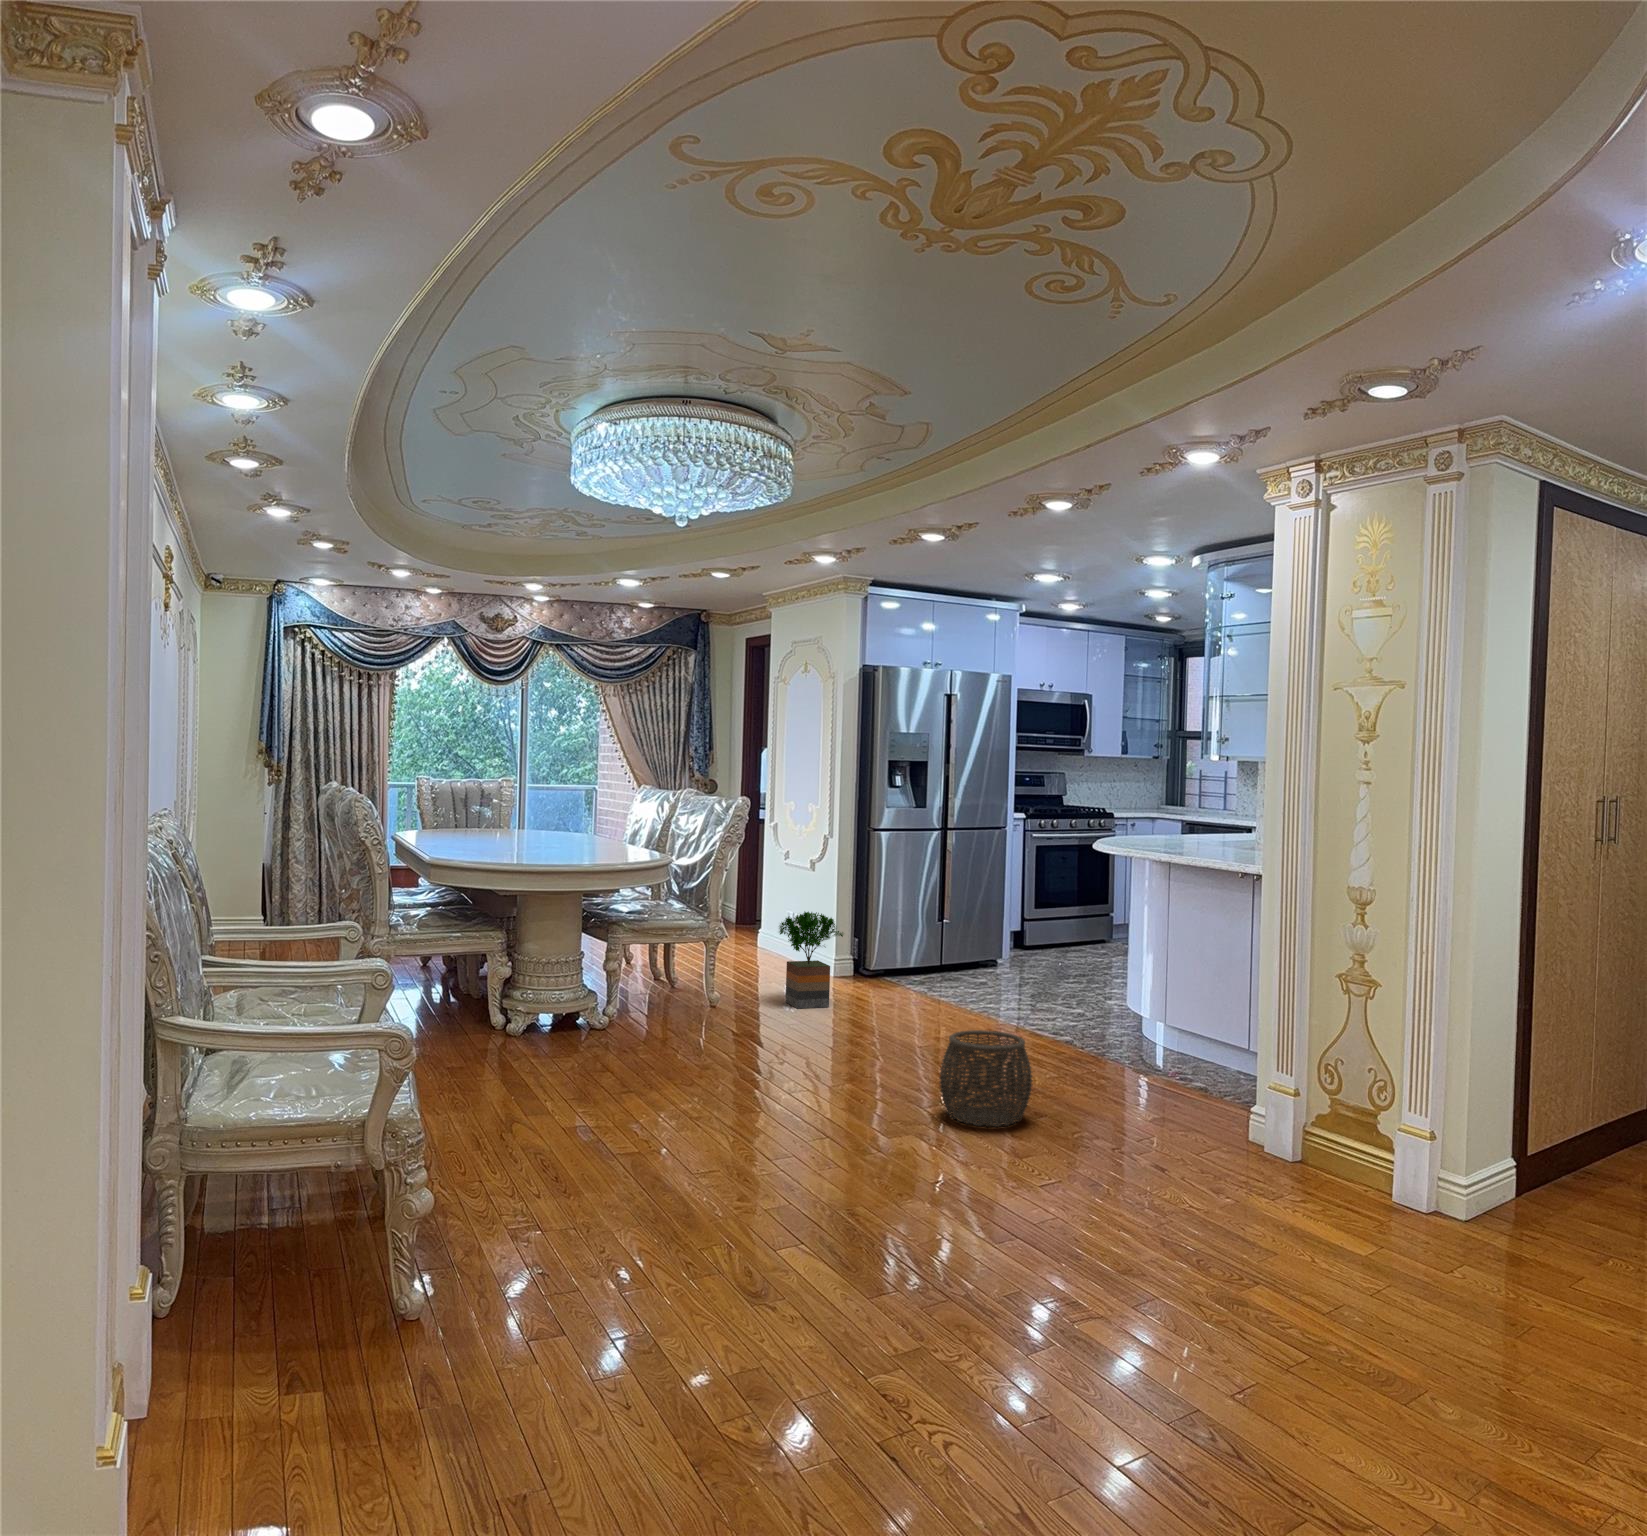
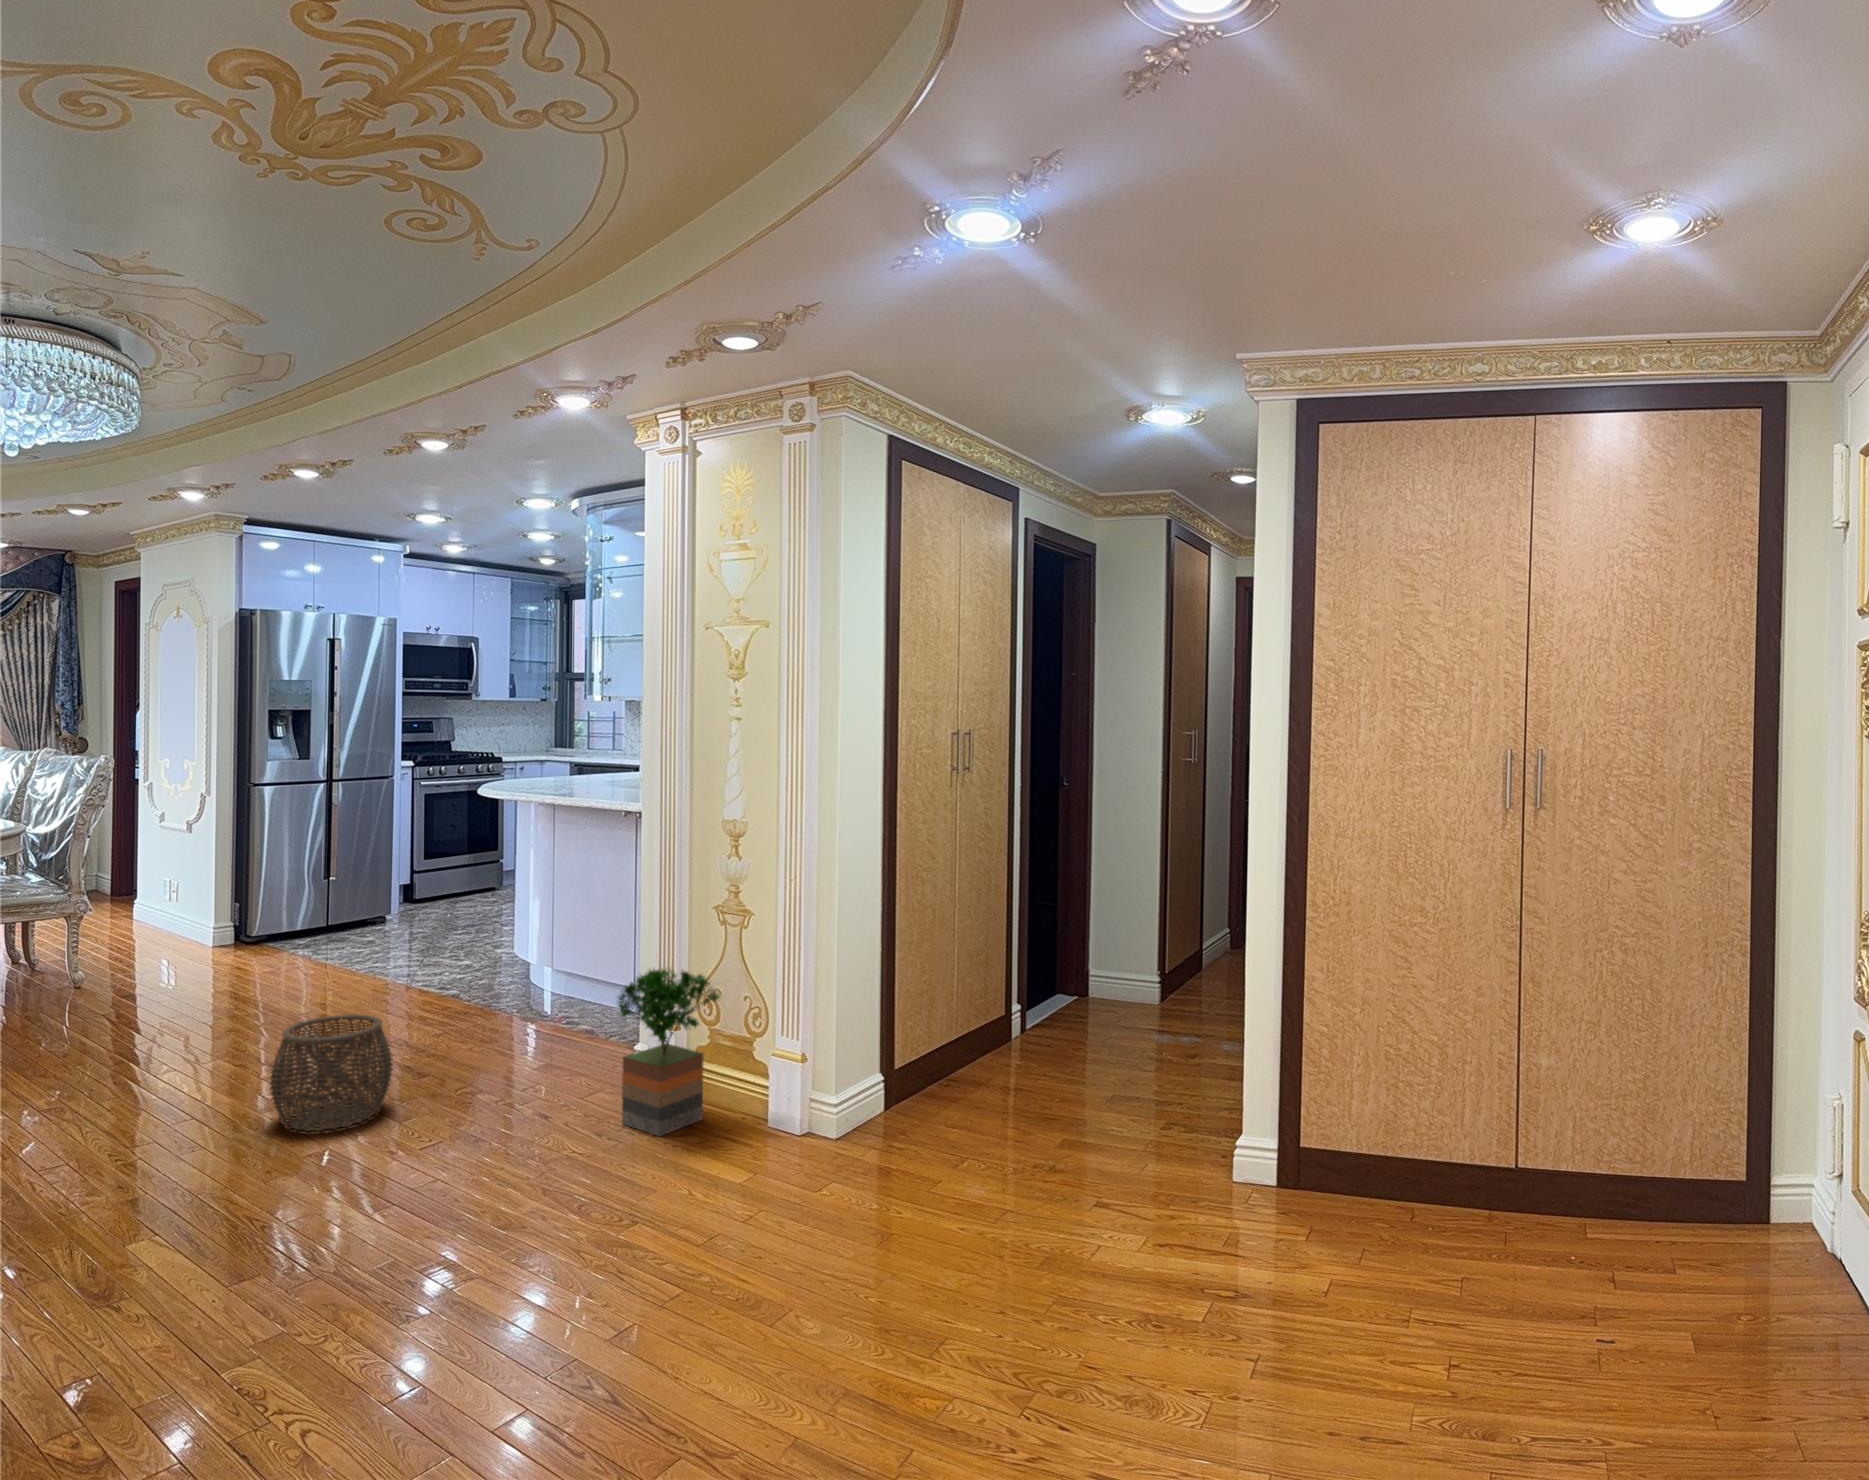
potted tree: present [779,912,843,1009] -> present [618,969,720,1136]

